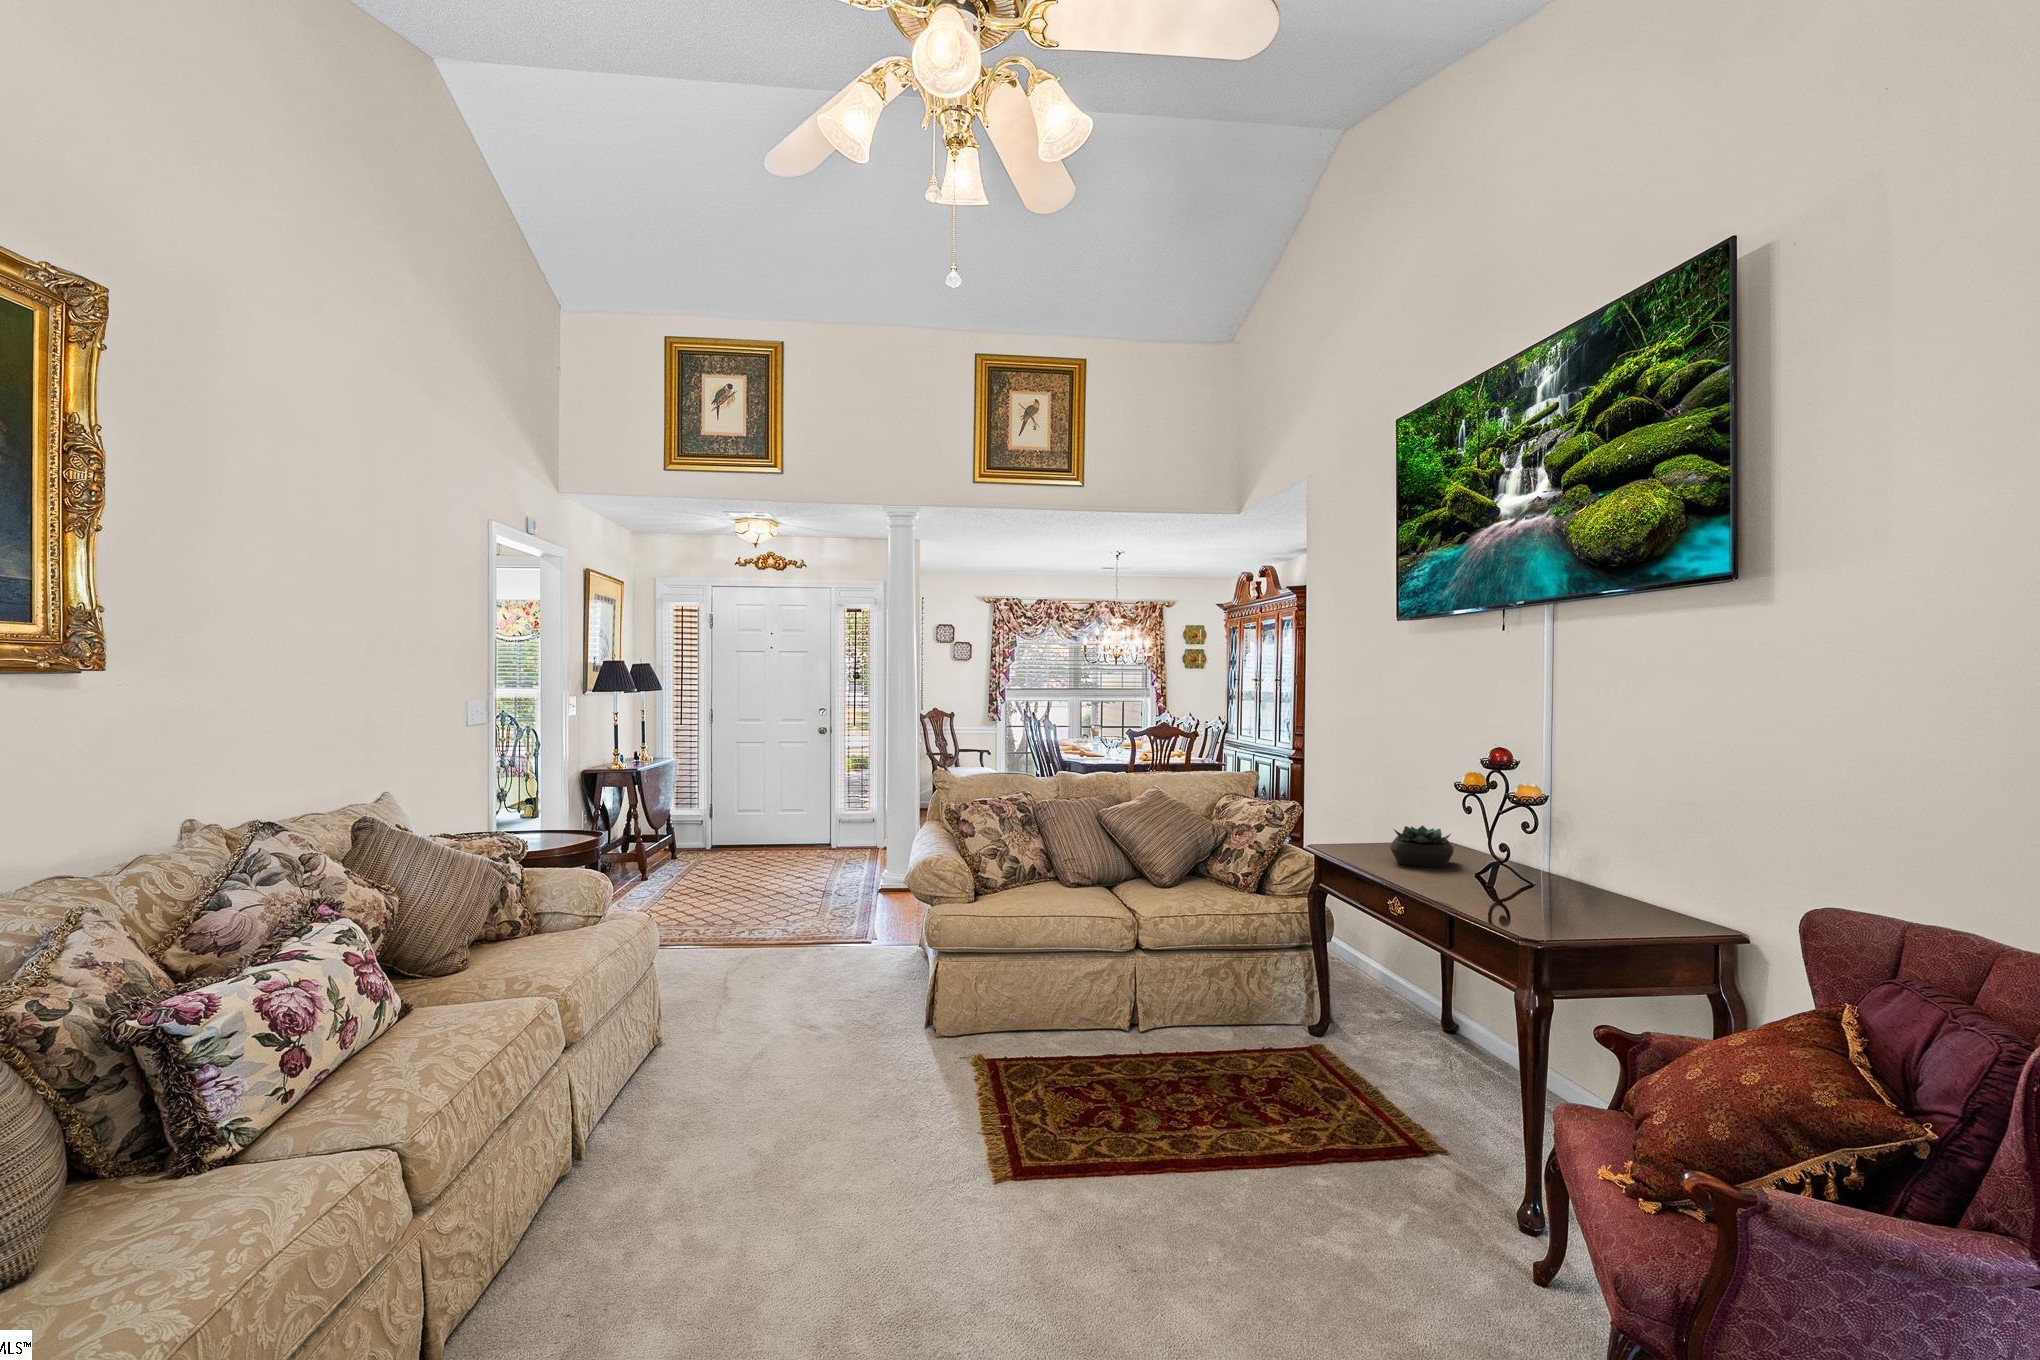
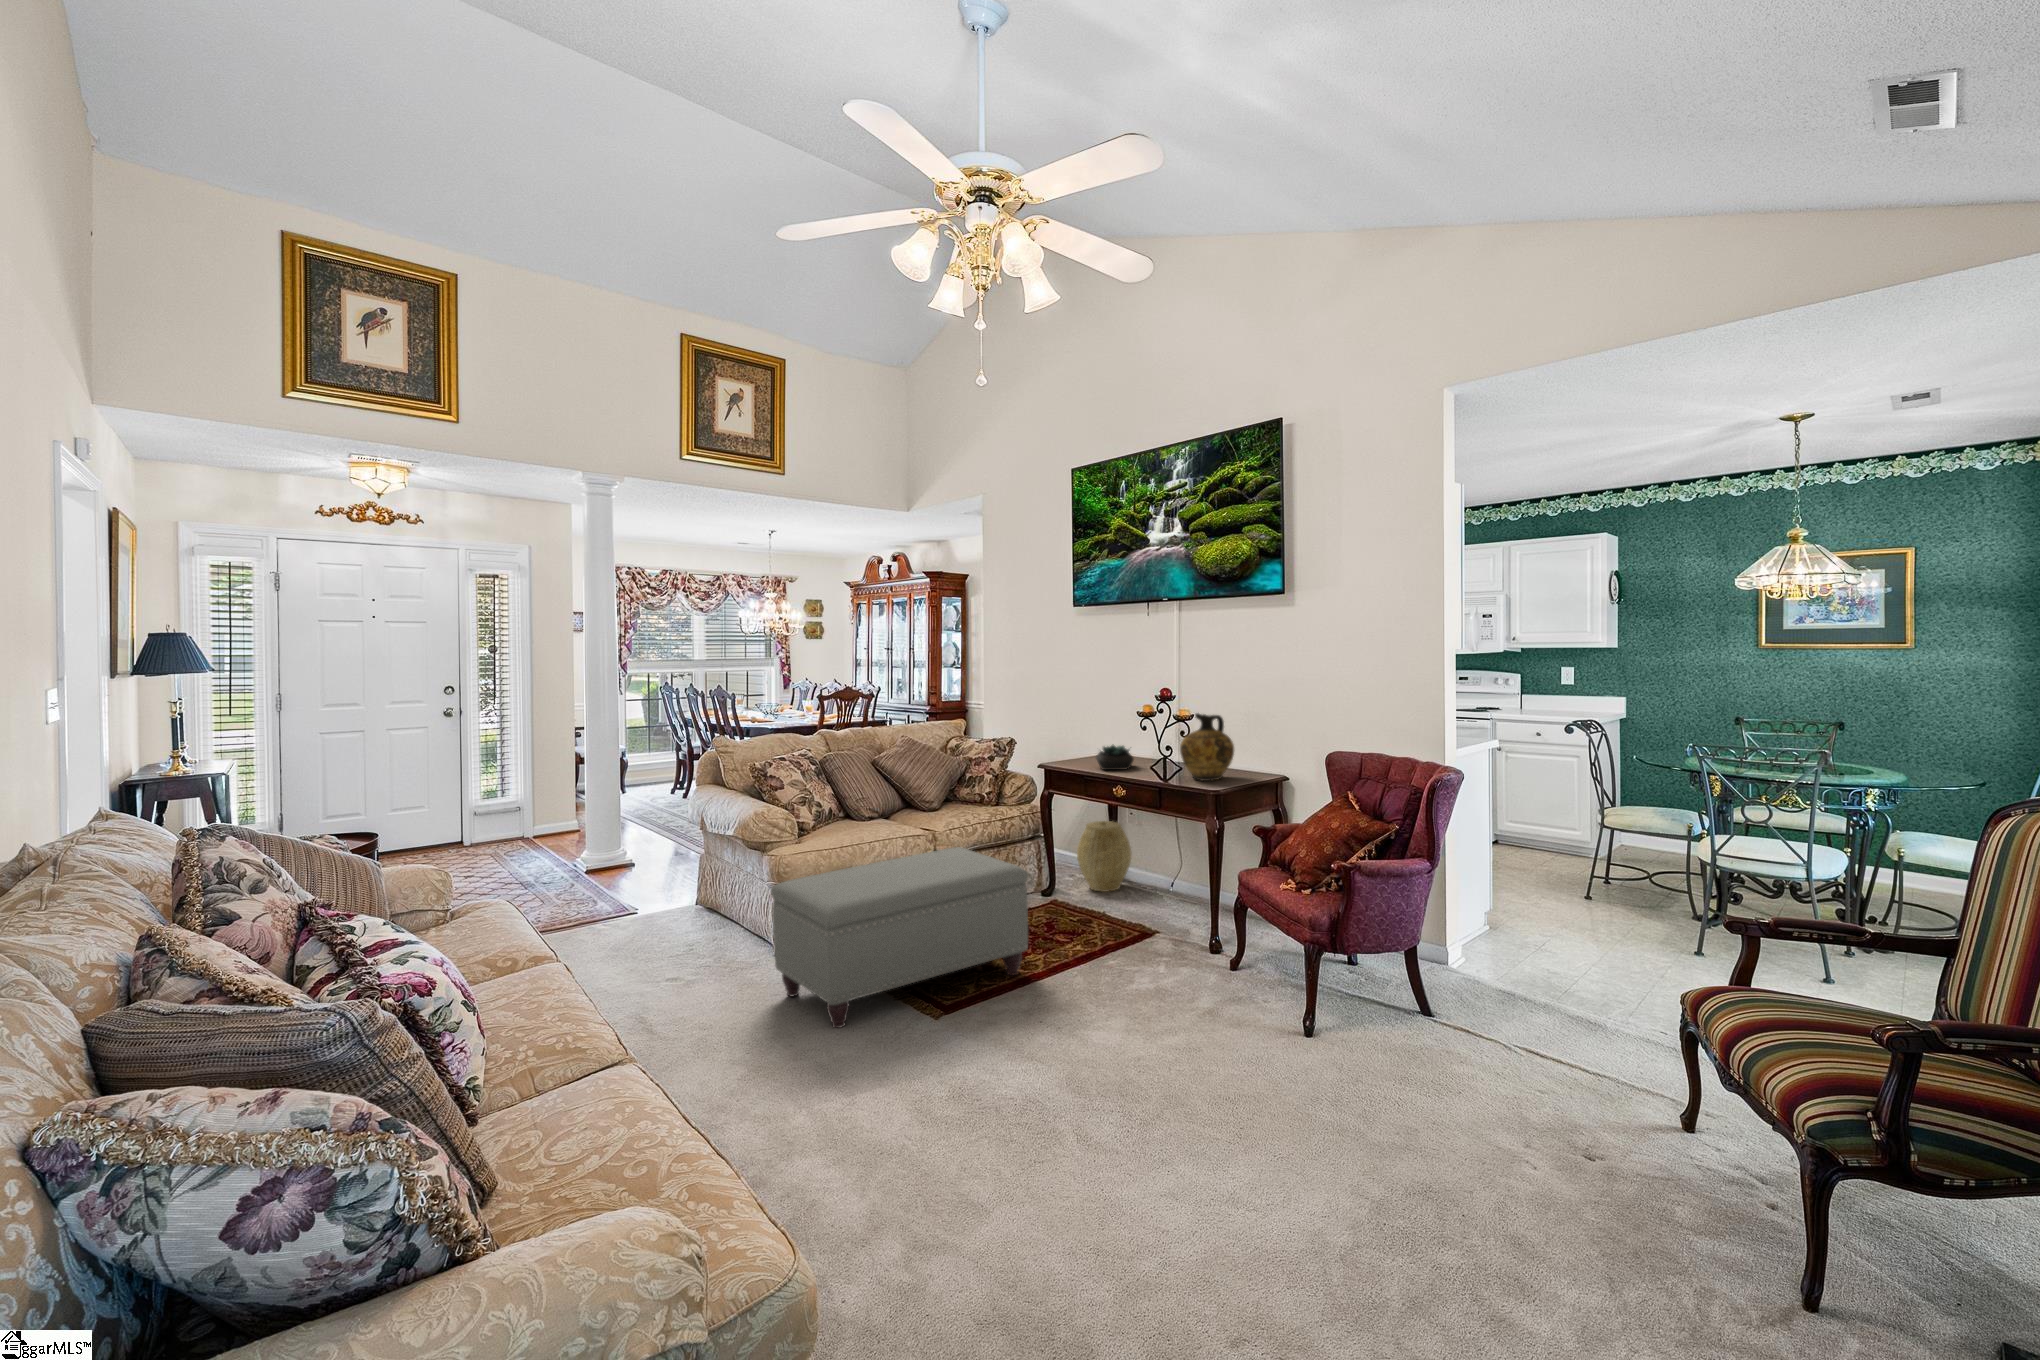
ceramic jug: none [1513,789,1622,911] -> present [1180,713,1234,781]
woven basket: none [1372,938,1462,1051] -> present [1077,821,1132,892]
ottoman: none [844,948,1196,1194] -> present [771,847,1028,1028]

